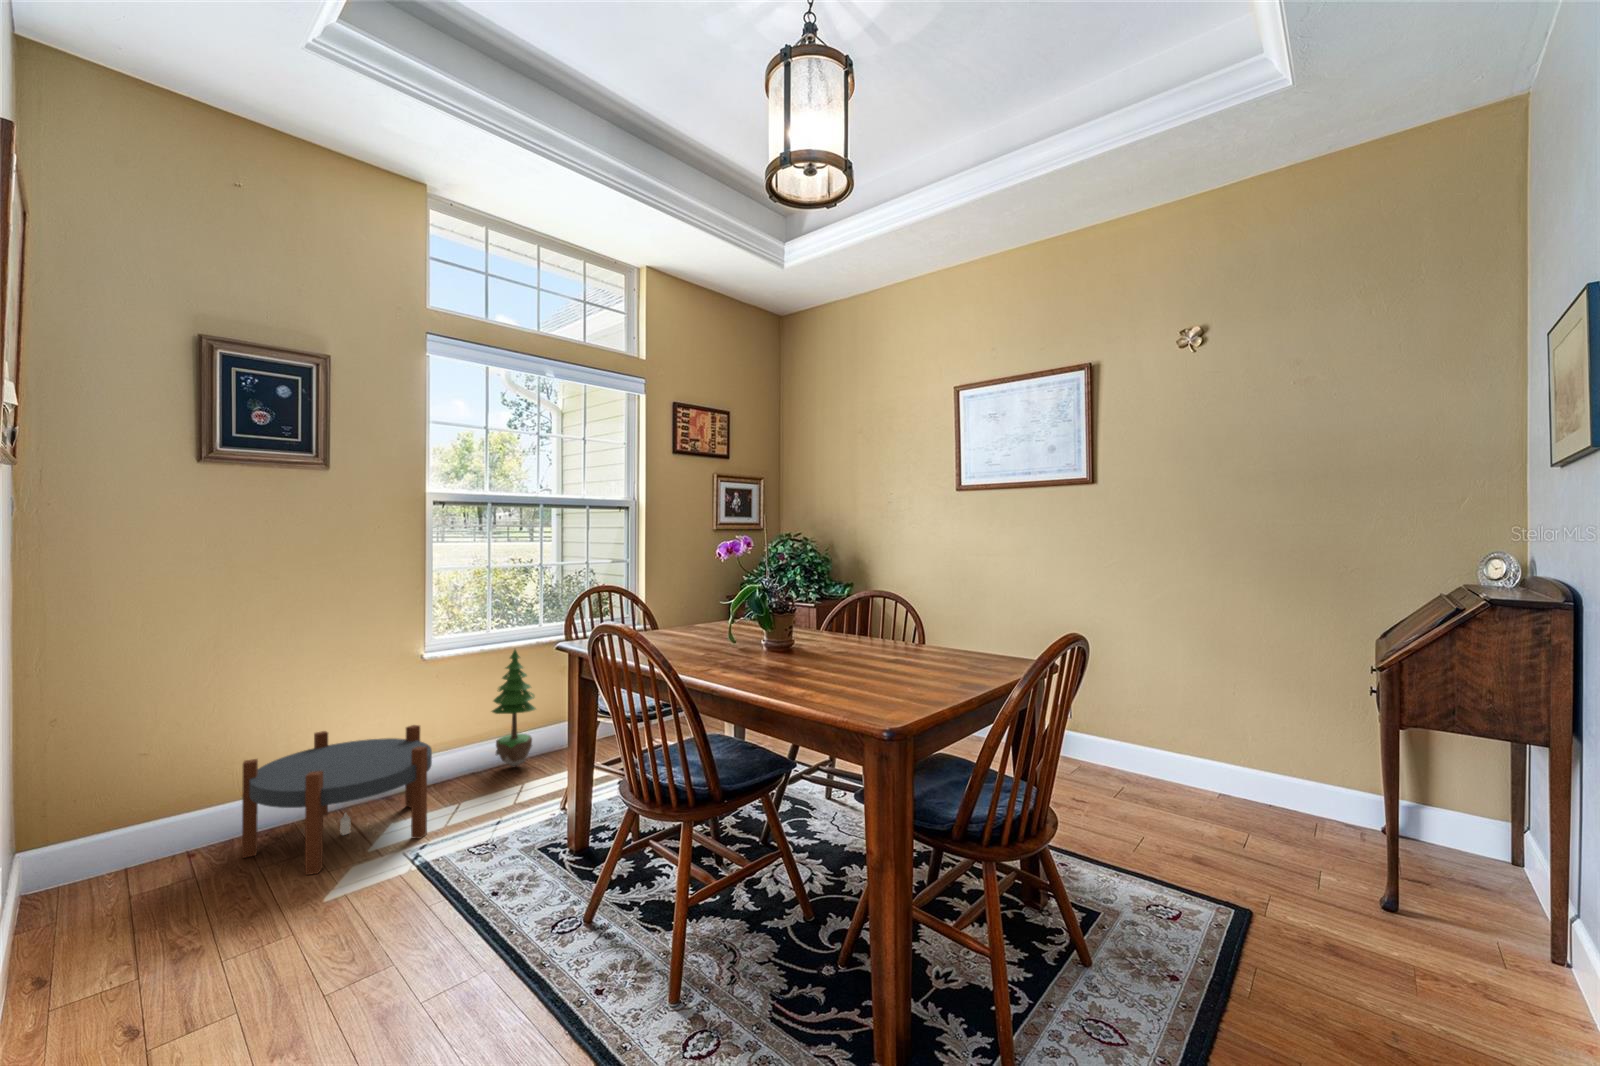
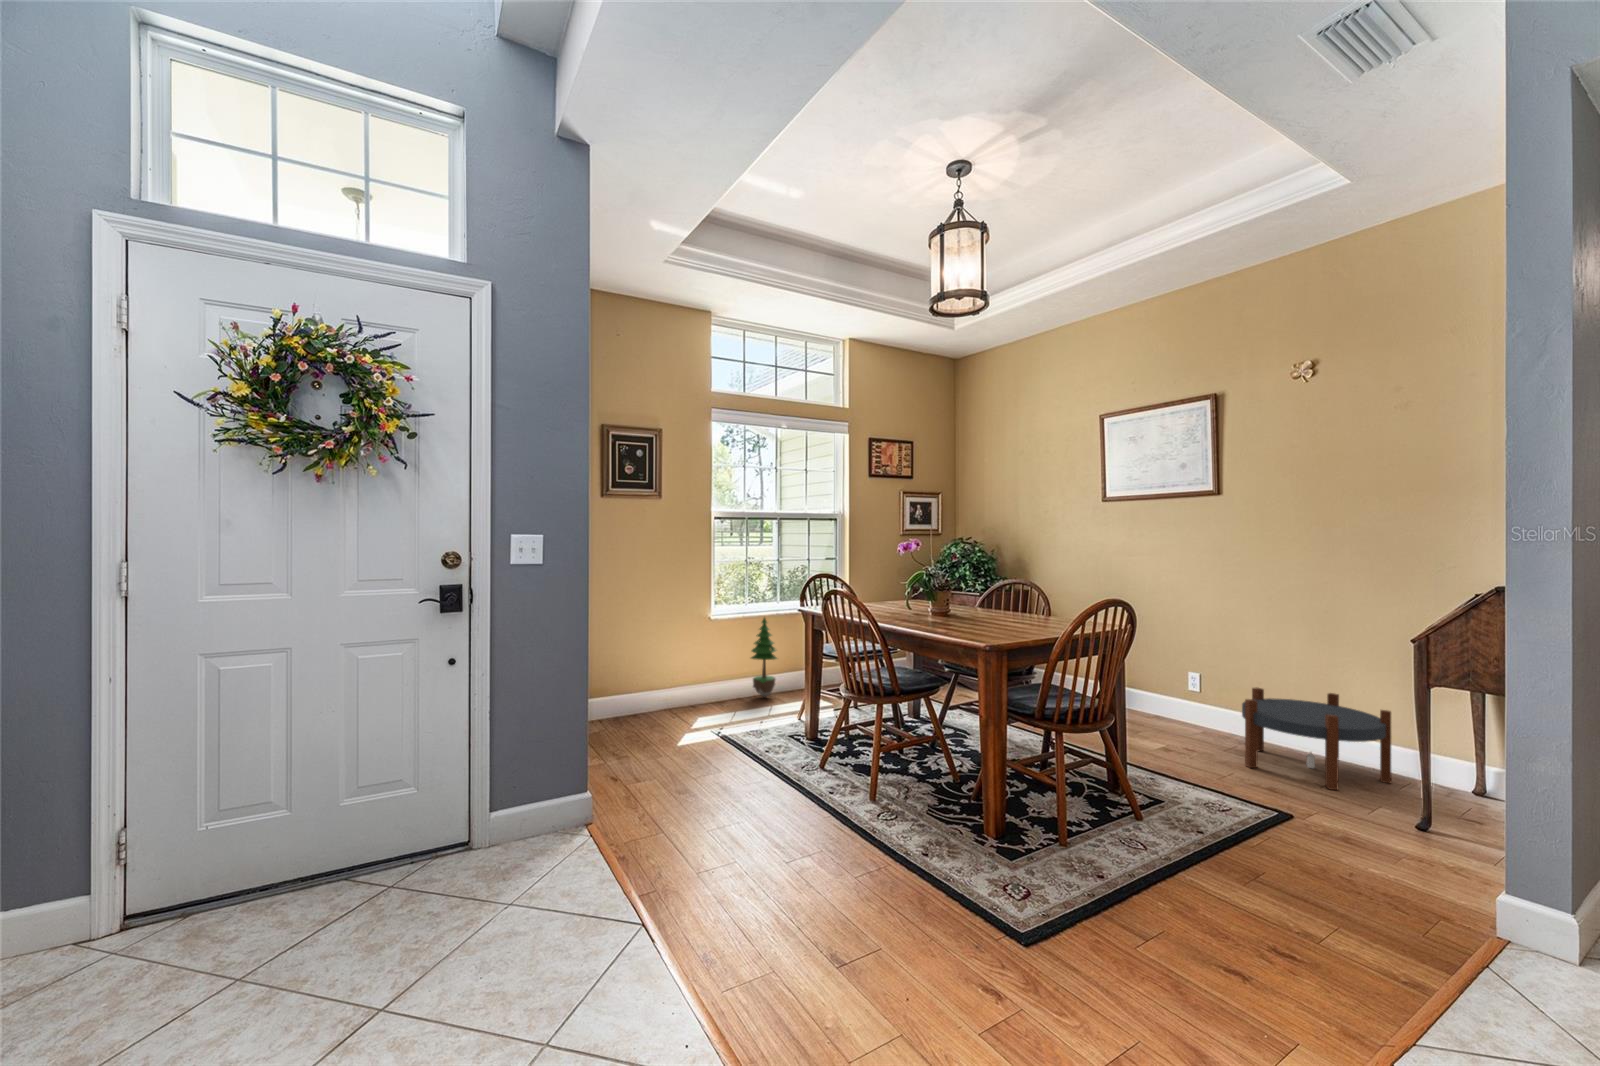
side table: present [242,725,432,875] -> present [1242,687,1391,790]

